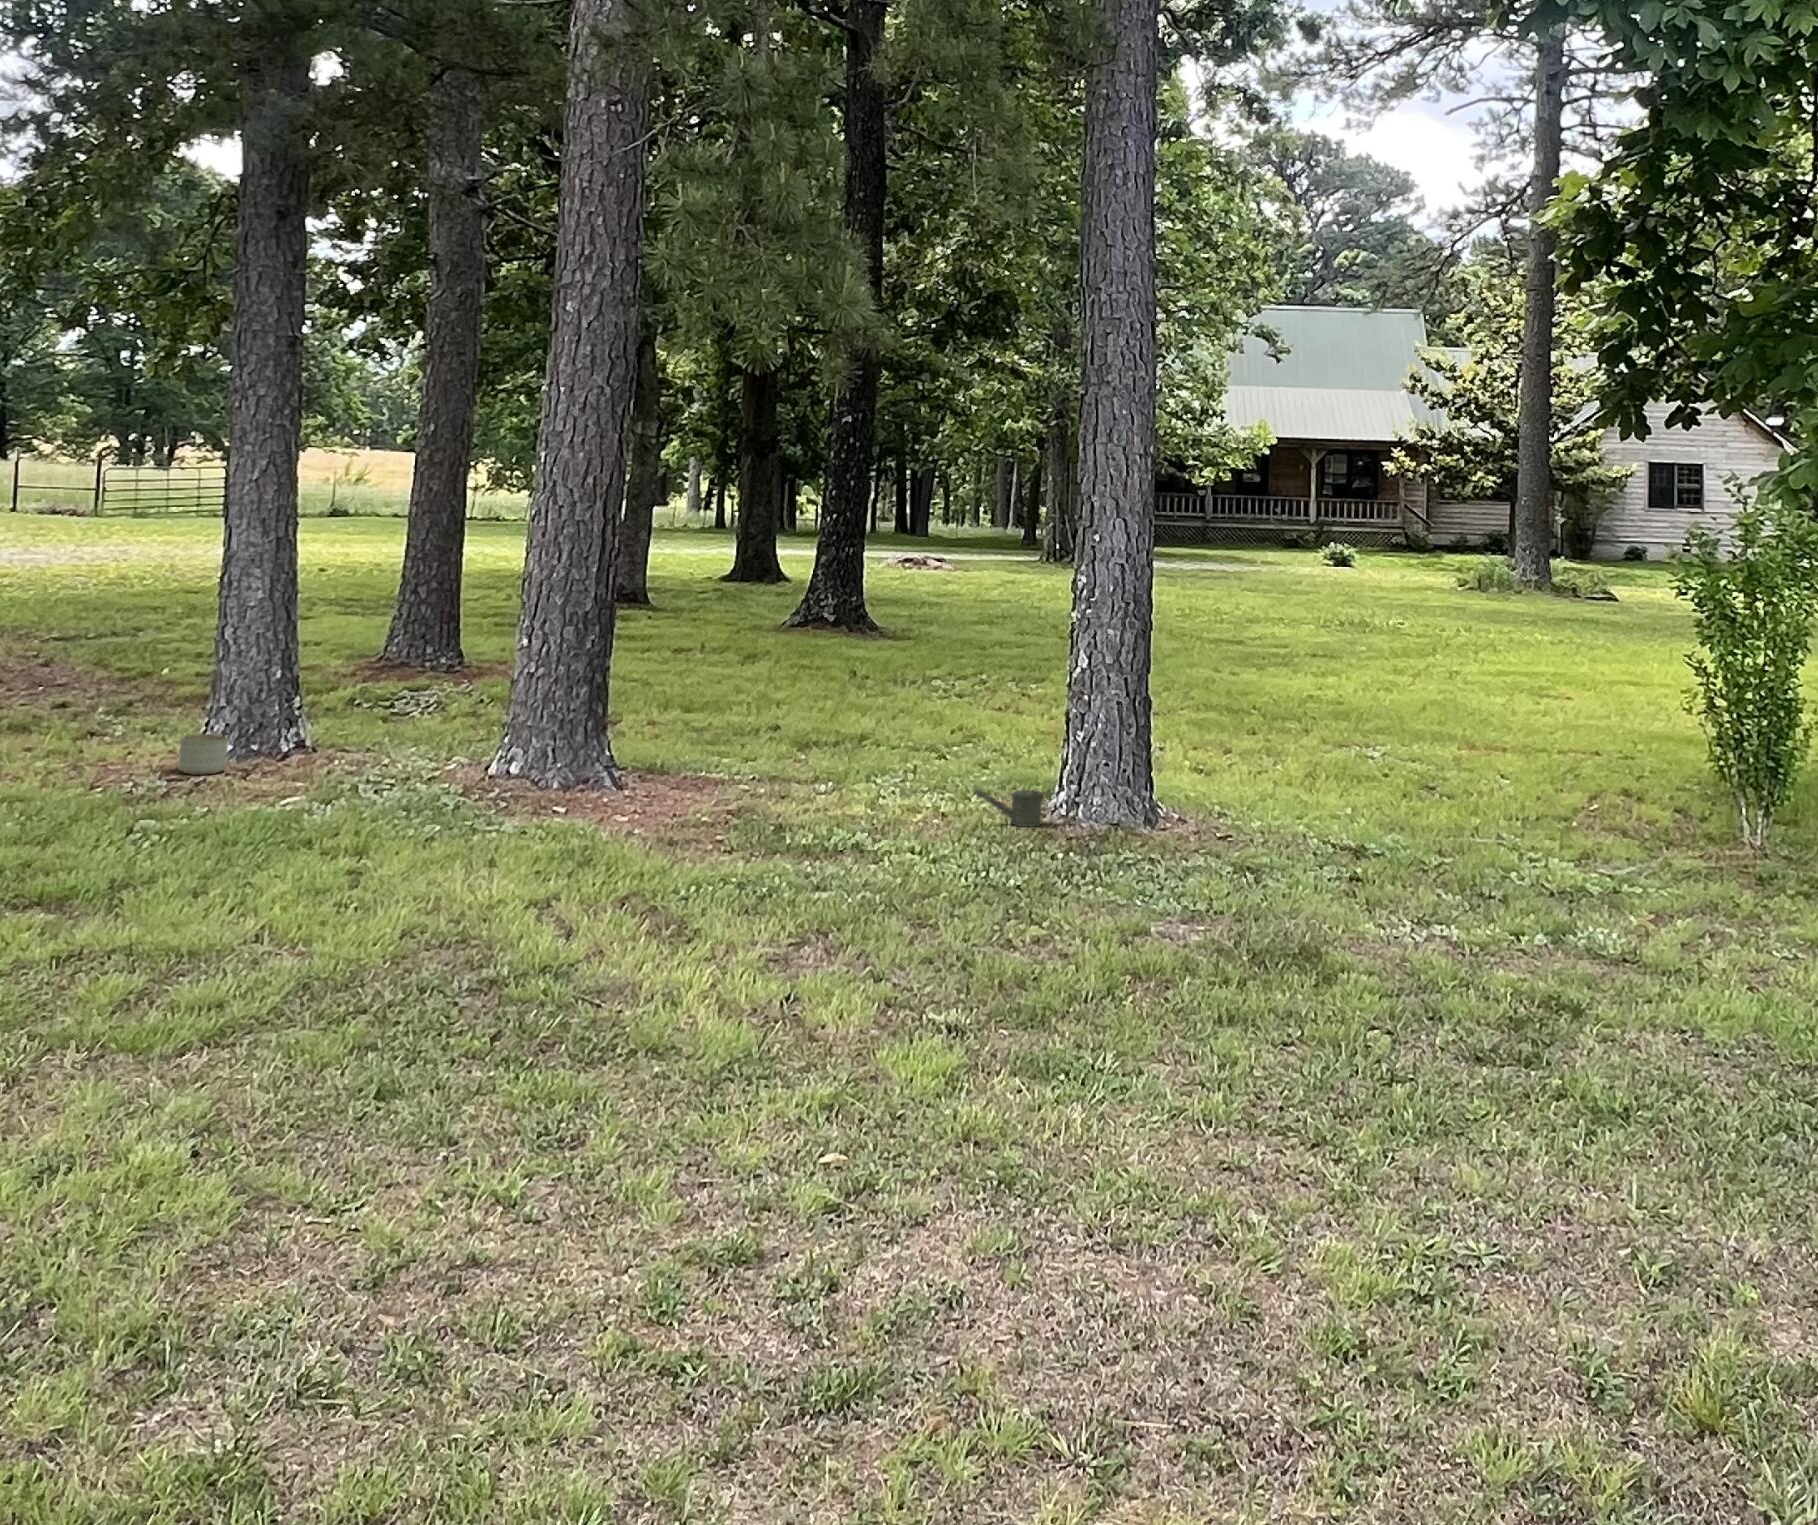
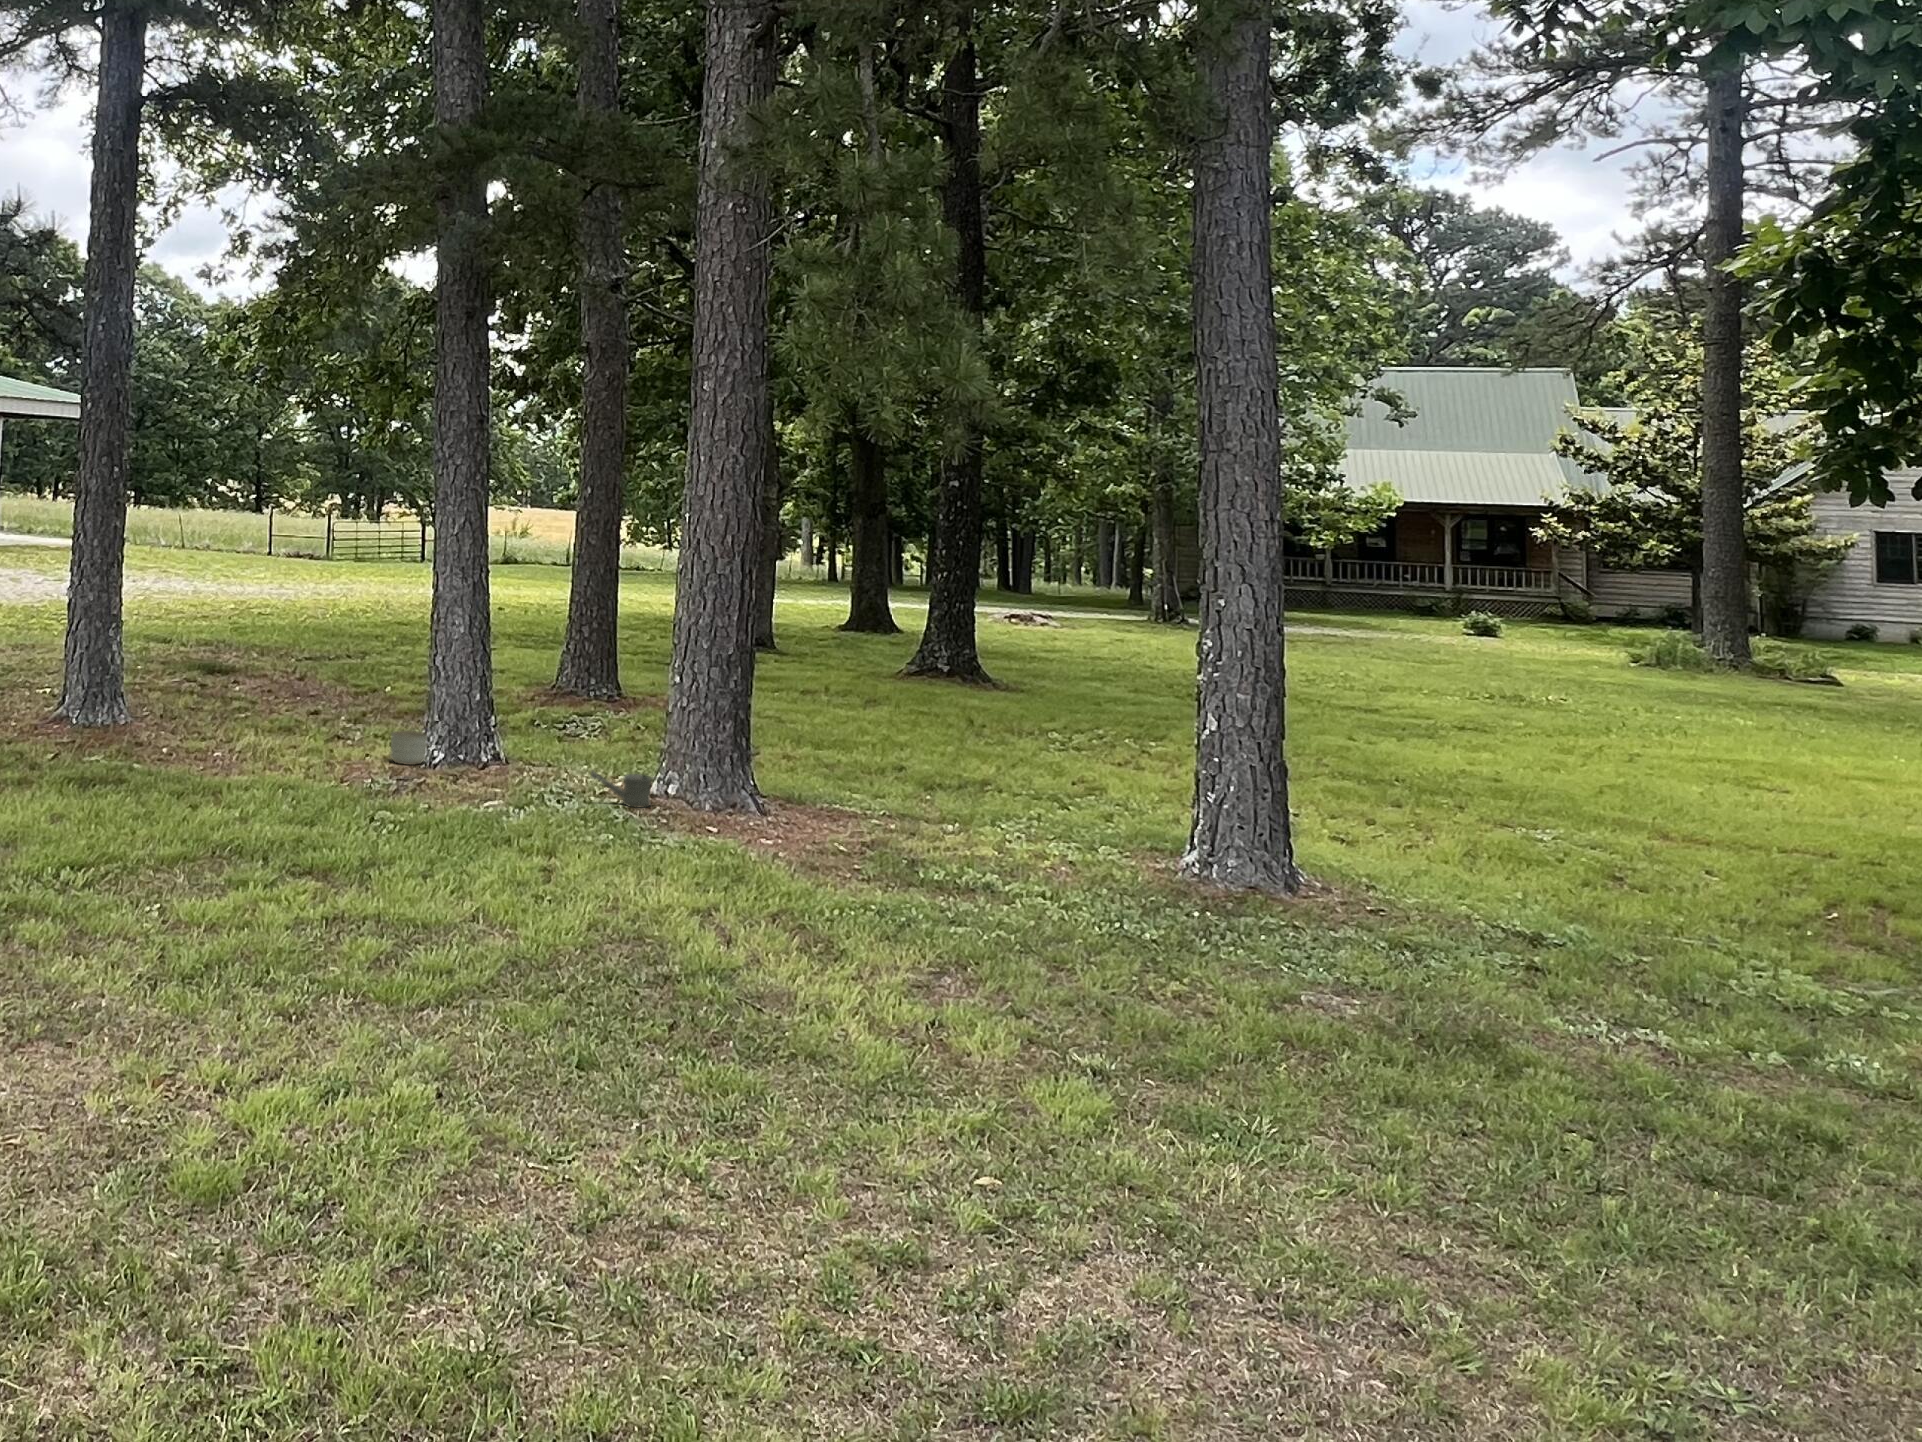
watering can: present [976,789,1059,827] -> present [591,771,658,808]

